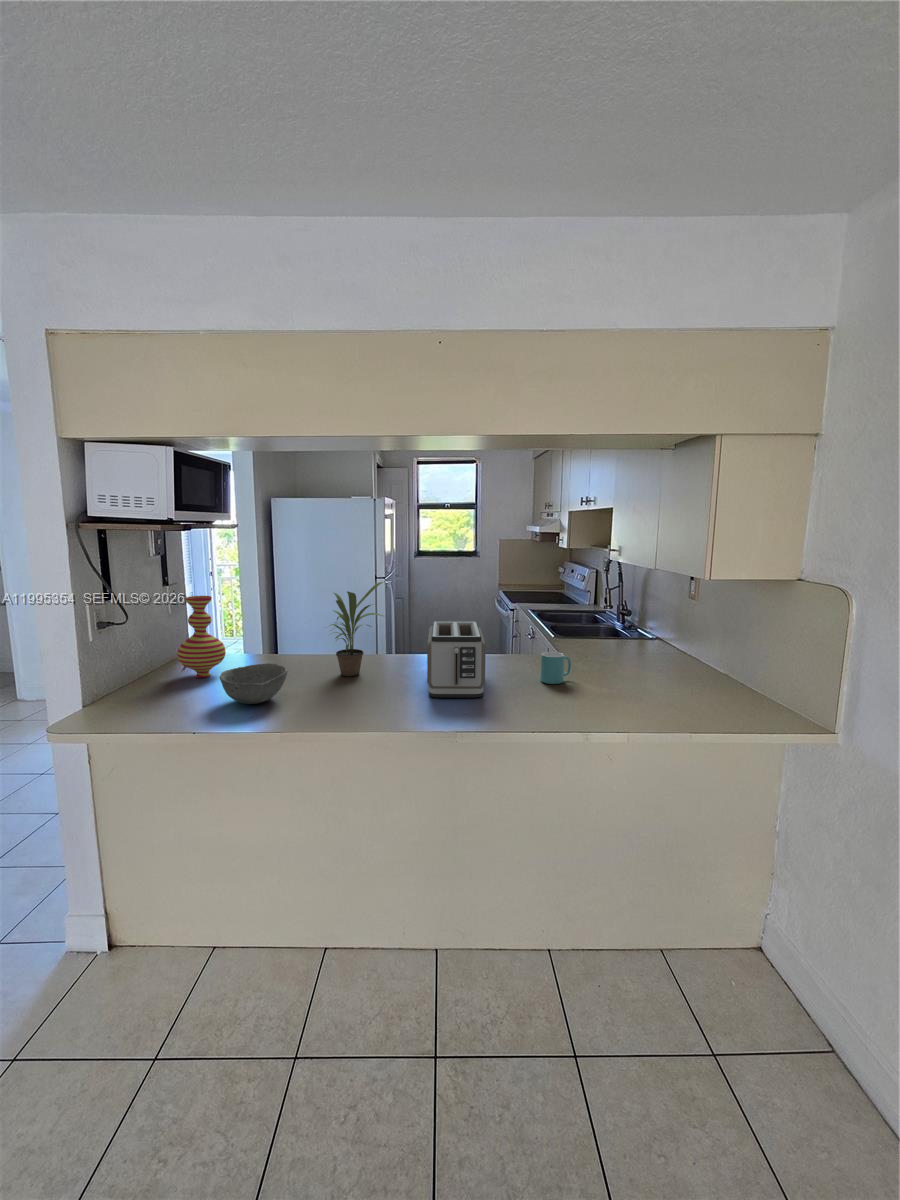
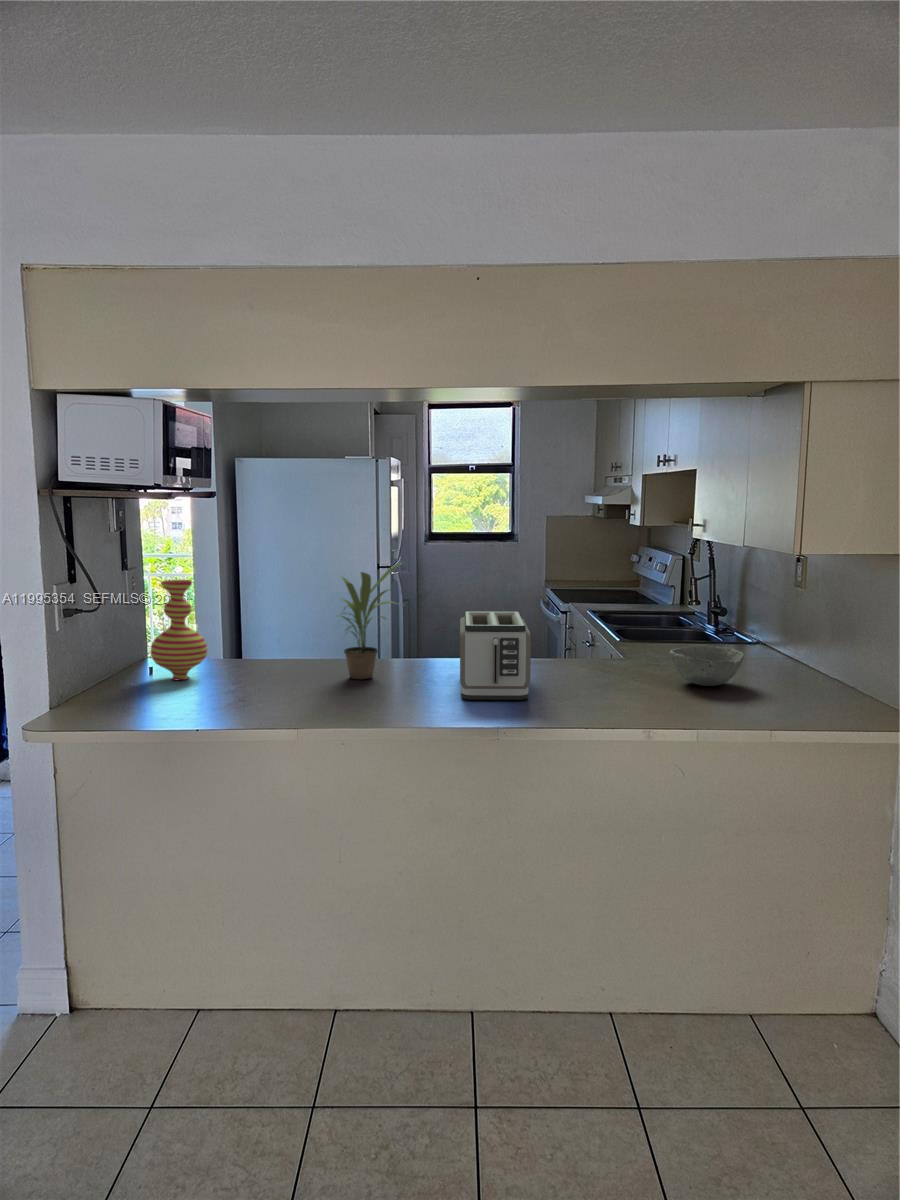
mug: present [540,652,571,684] -> none [599,648,637,687]
bowl: present [220,663,288,704] -> present [670,645,744,686]

